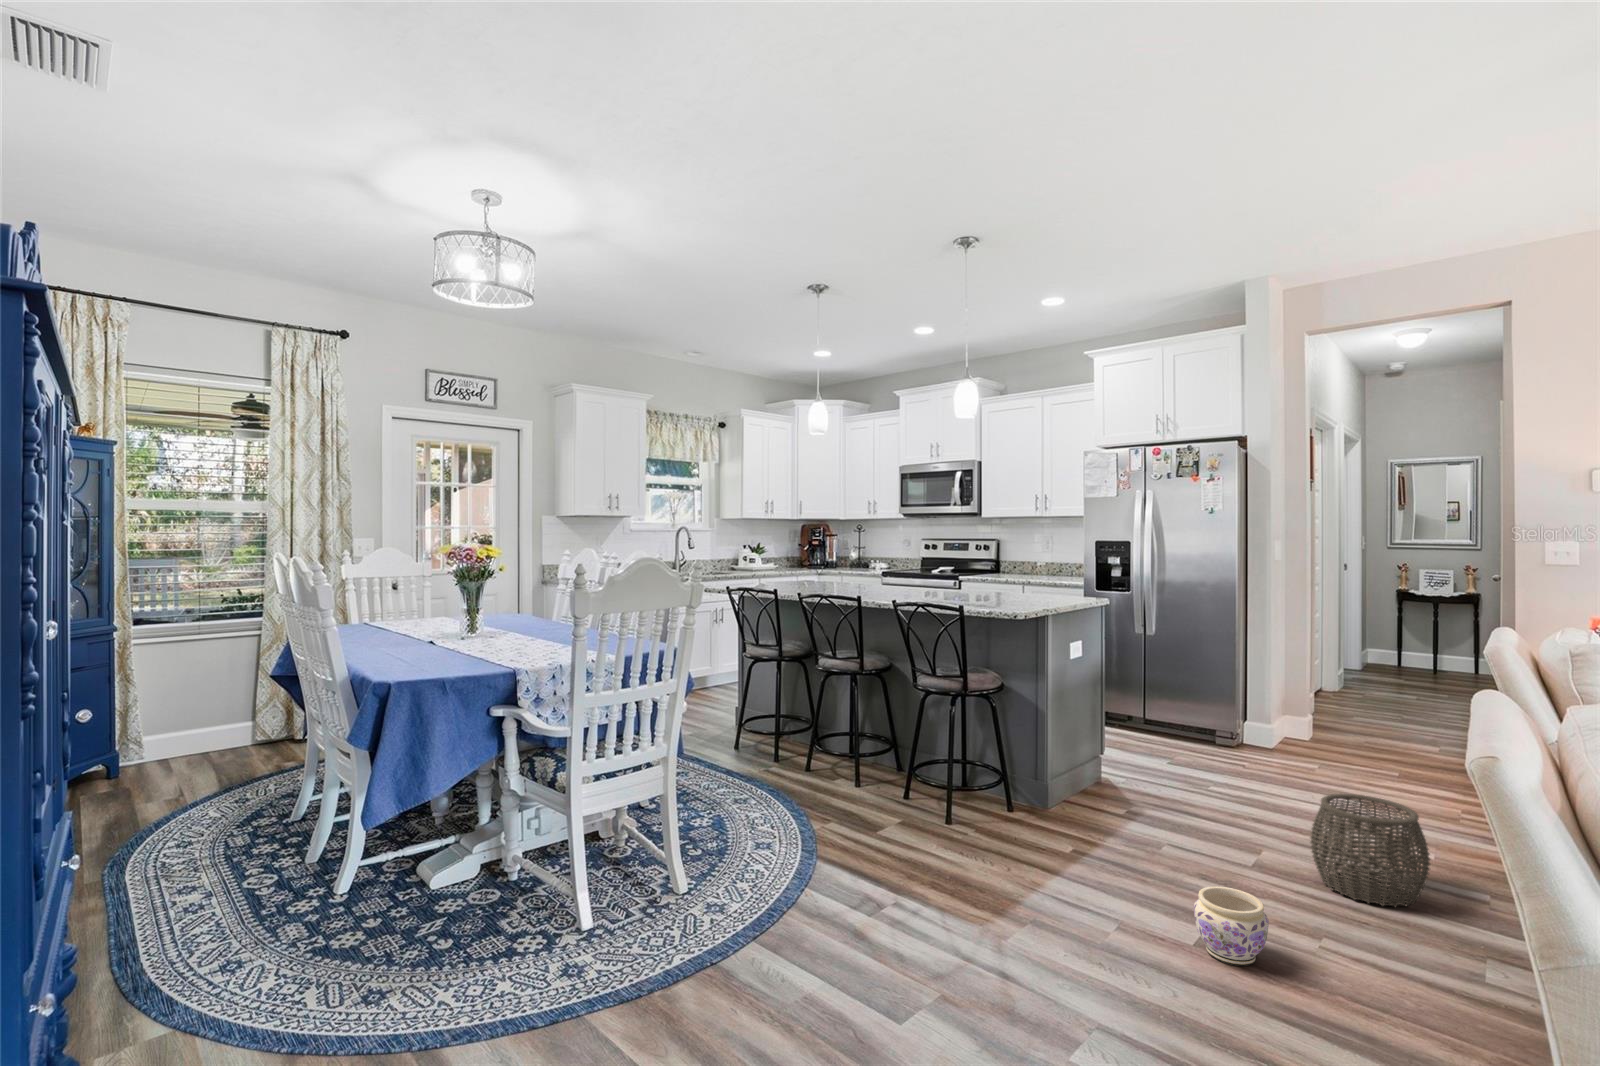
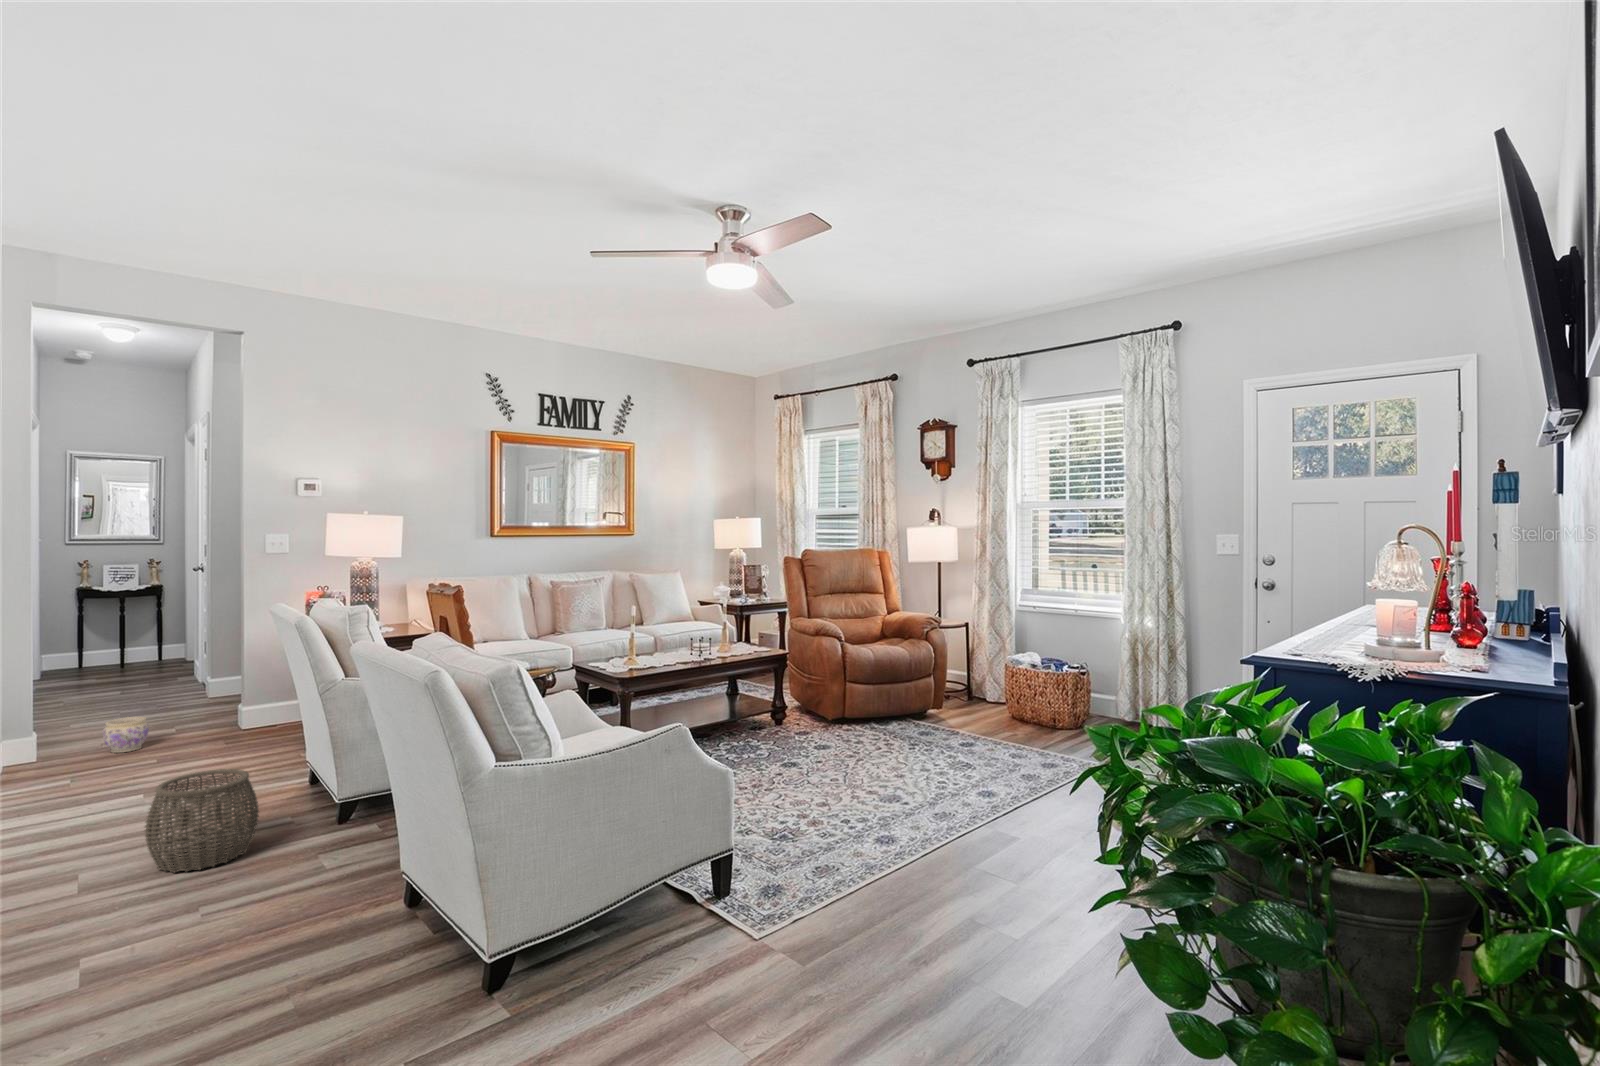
planter: present [1194,886,1269,966] -> present [103,717,149,753]

